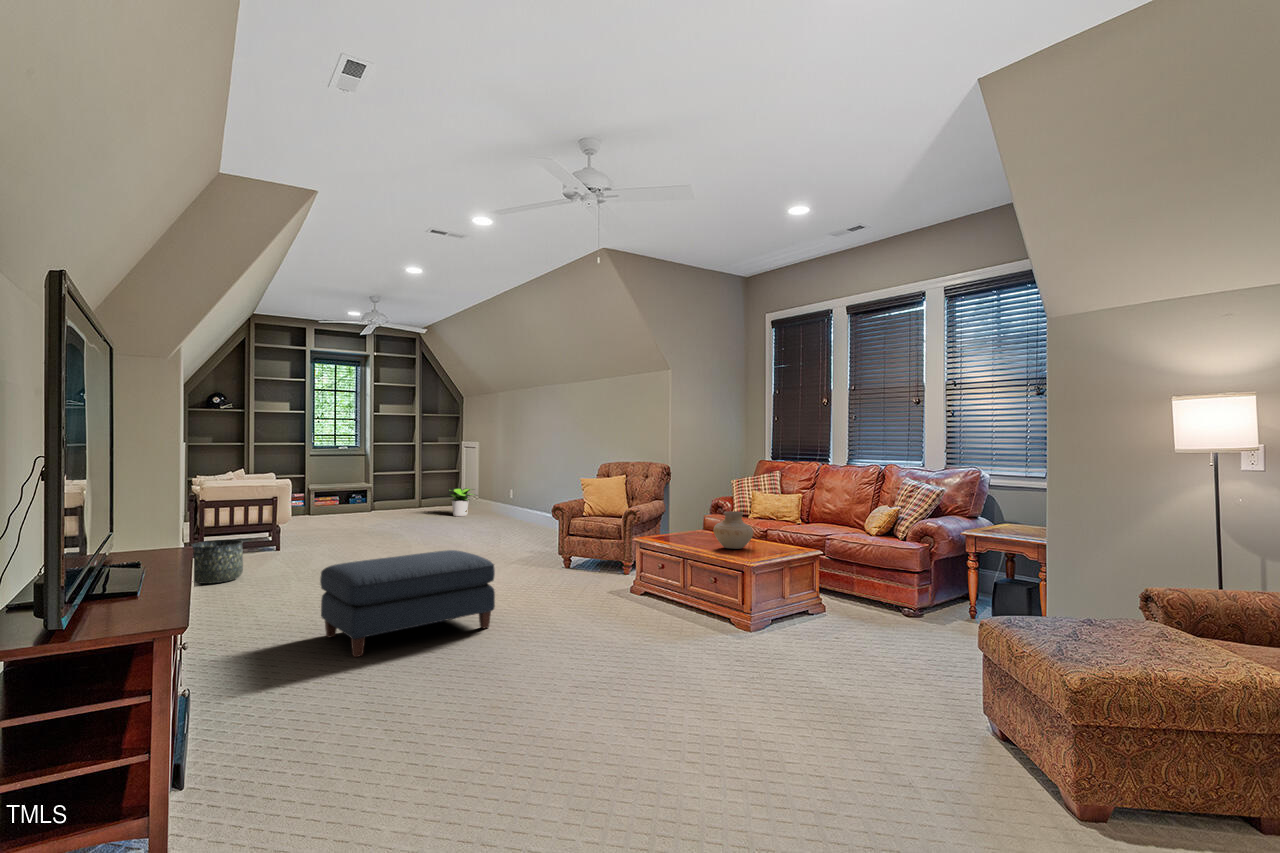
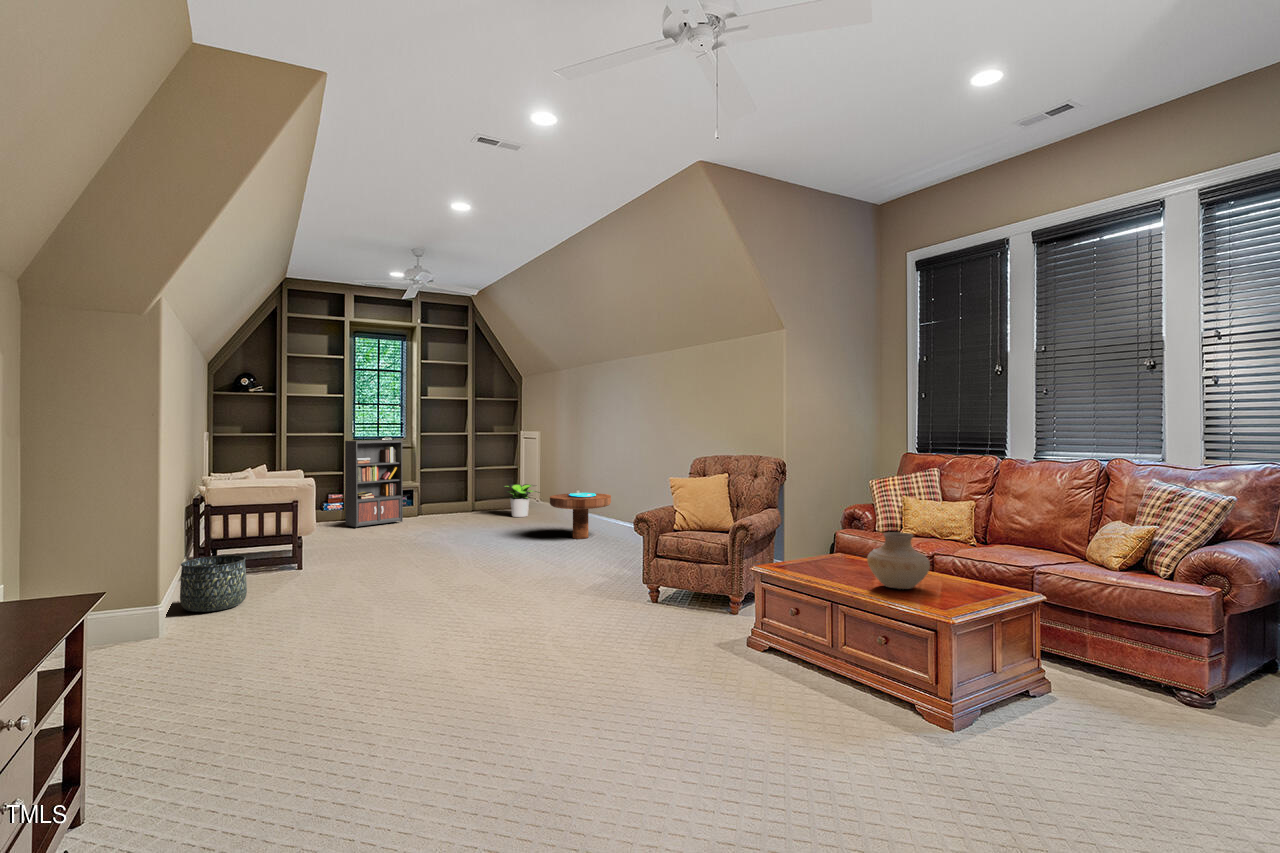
bookcase: none [306,450,358,525] -> present [345,440,403,527]
side table: none [488,494,539,532] -> present [550,493,611,539]
ottoman: present [320,550,495,657] -> none [307,584,551,757]

